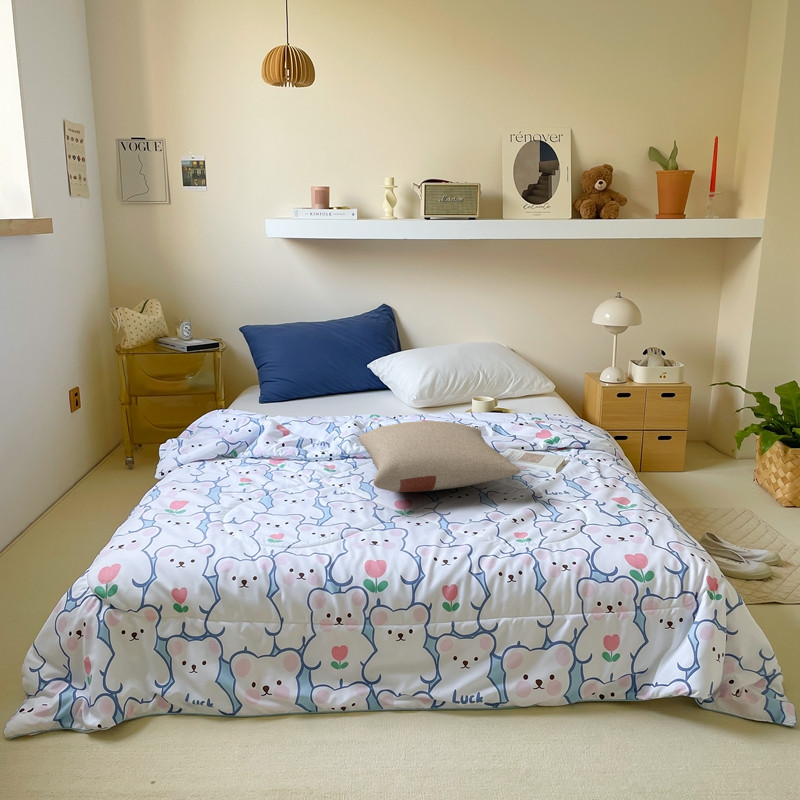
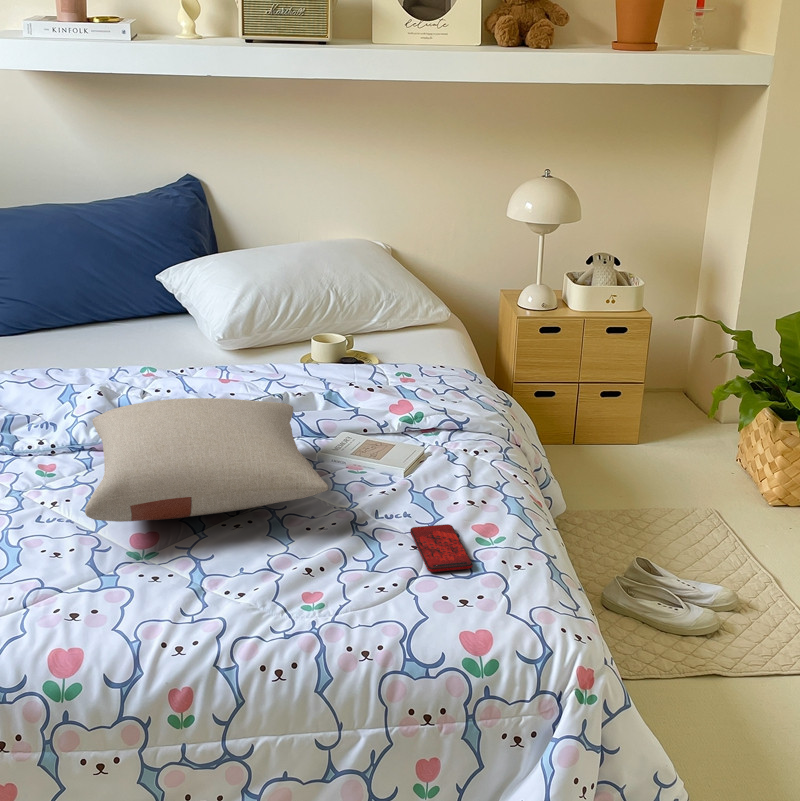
smartphone: none [573,497,621,522] -> present [410,524,473,572]

